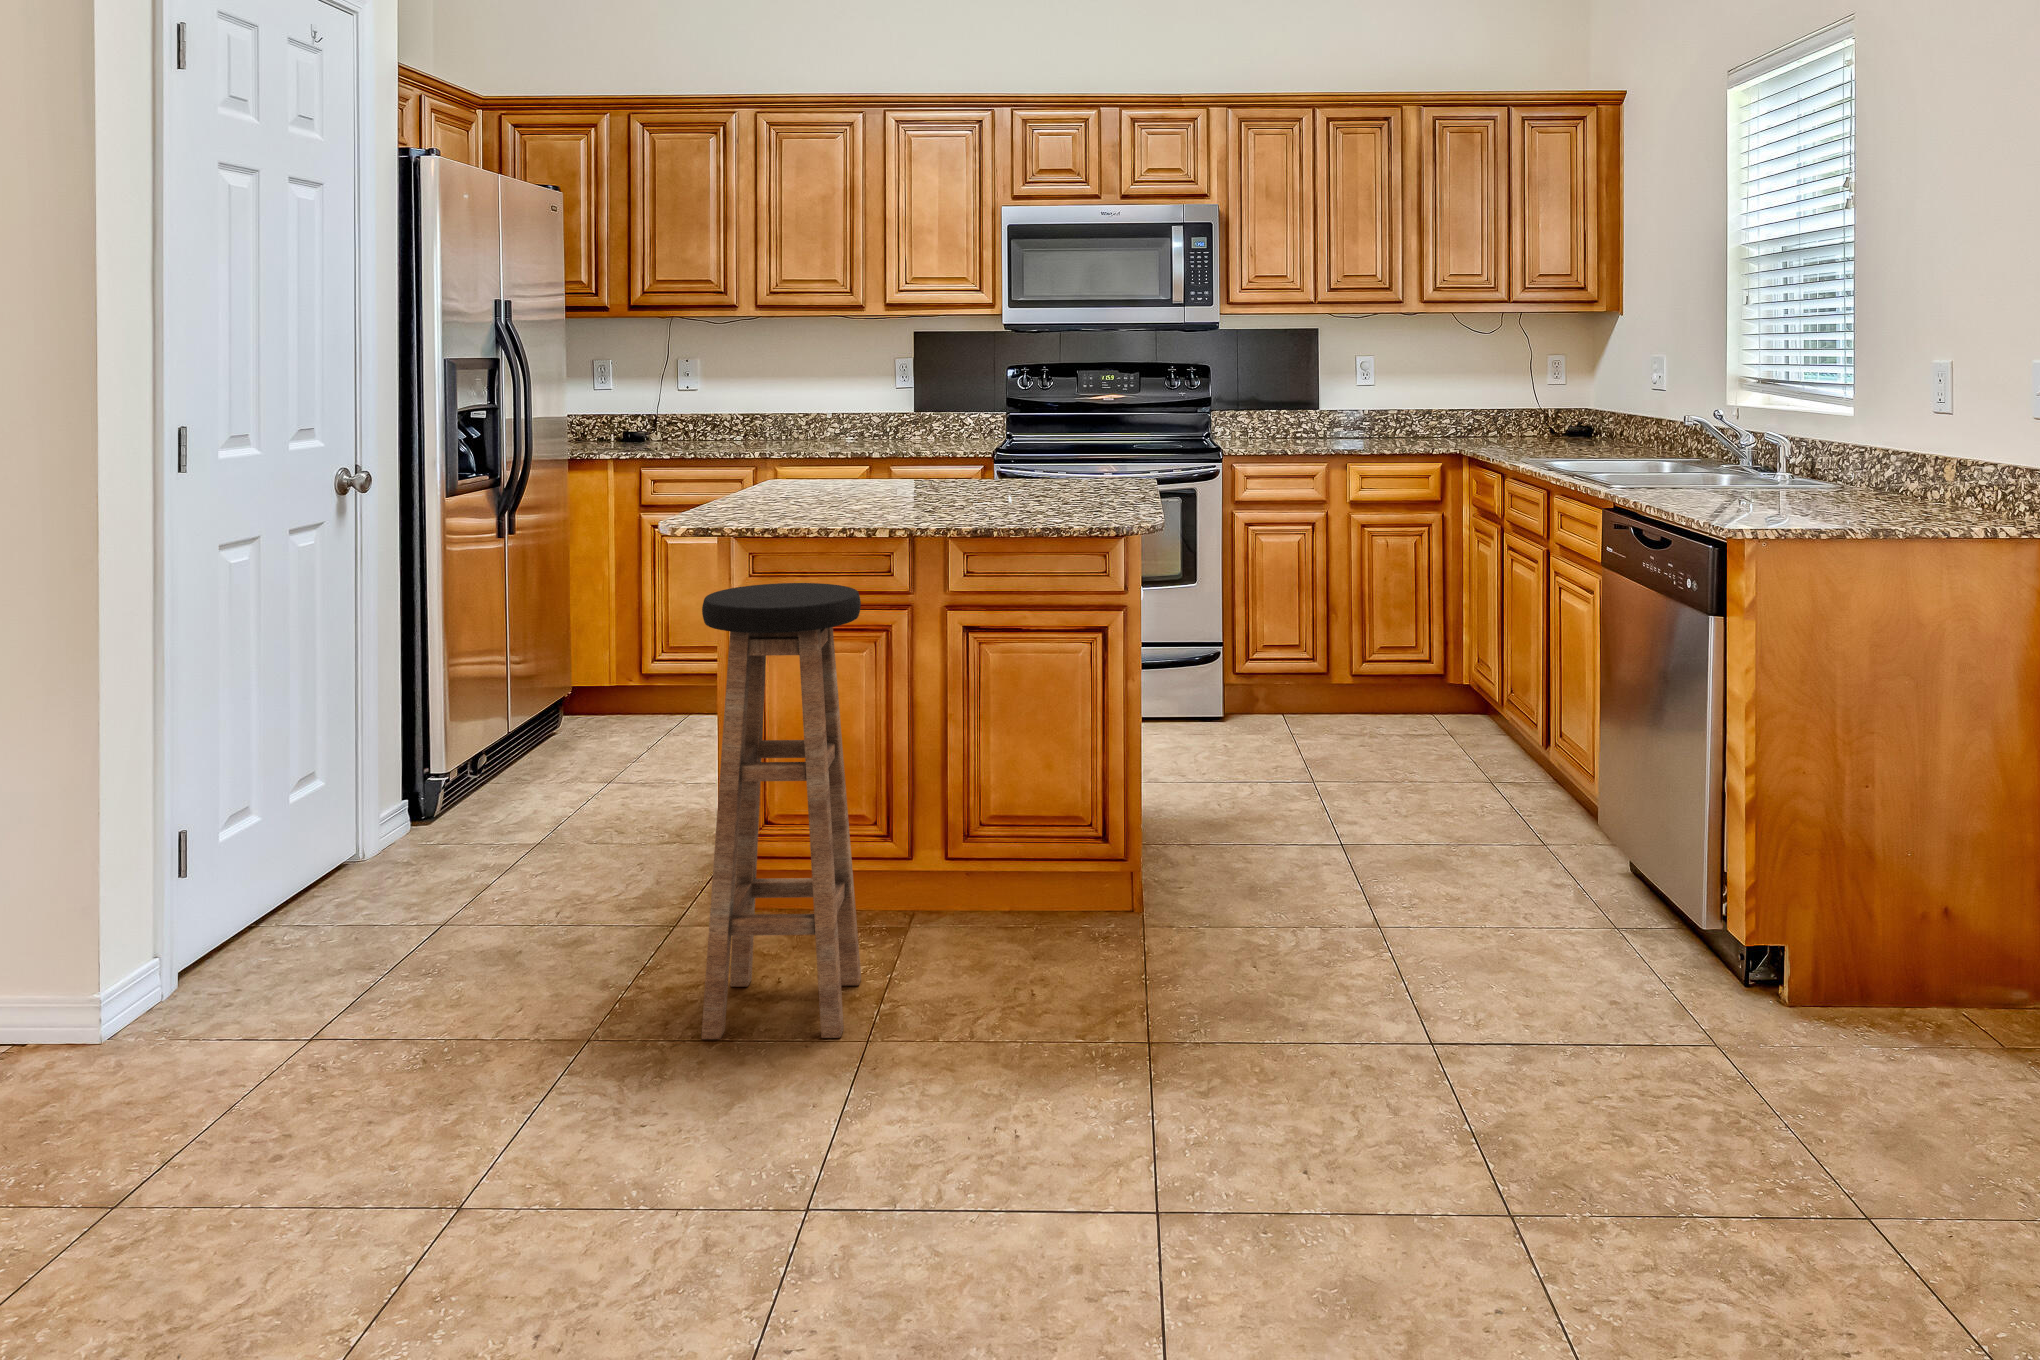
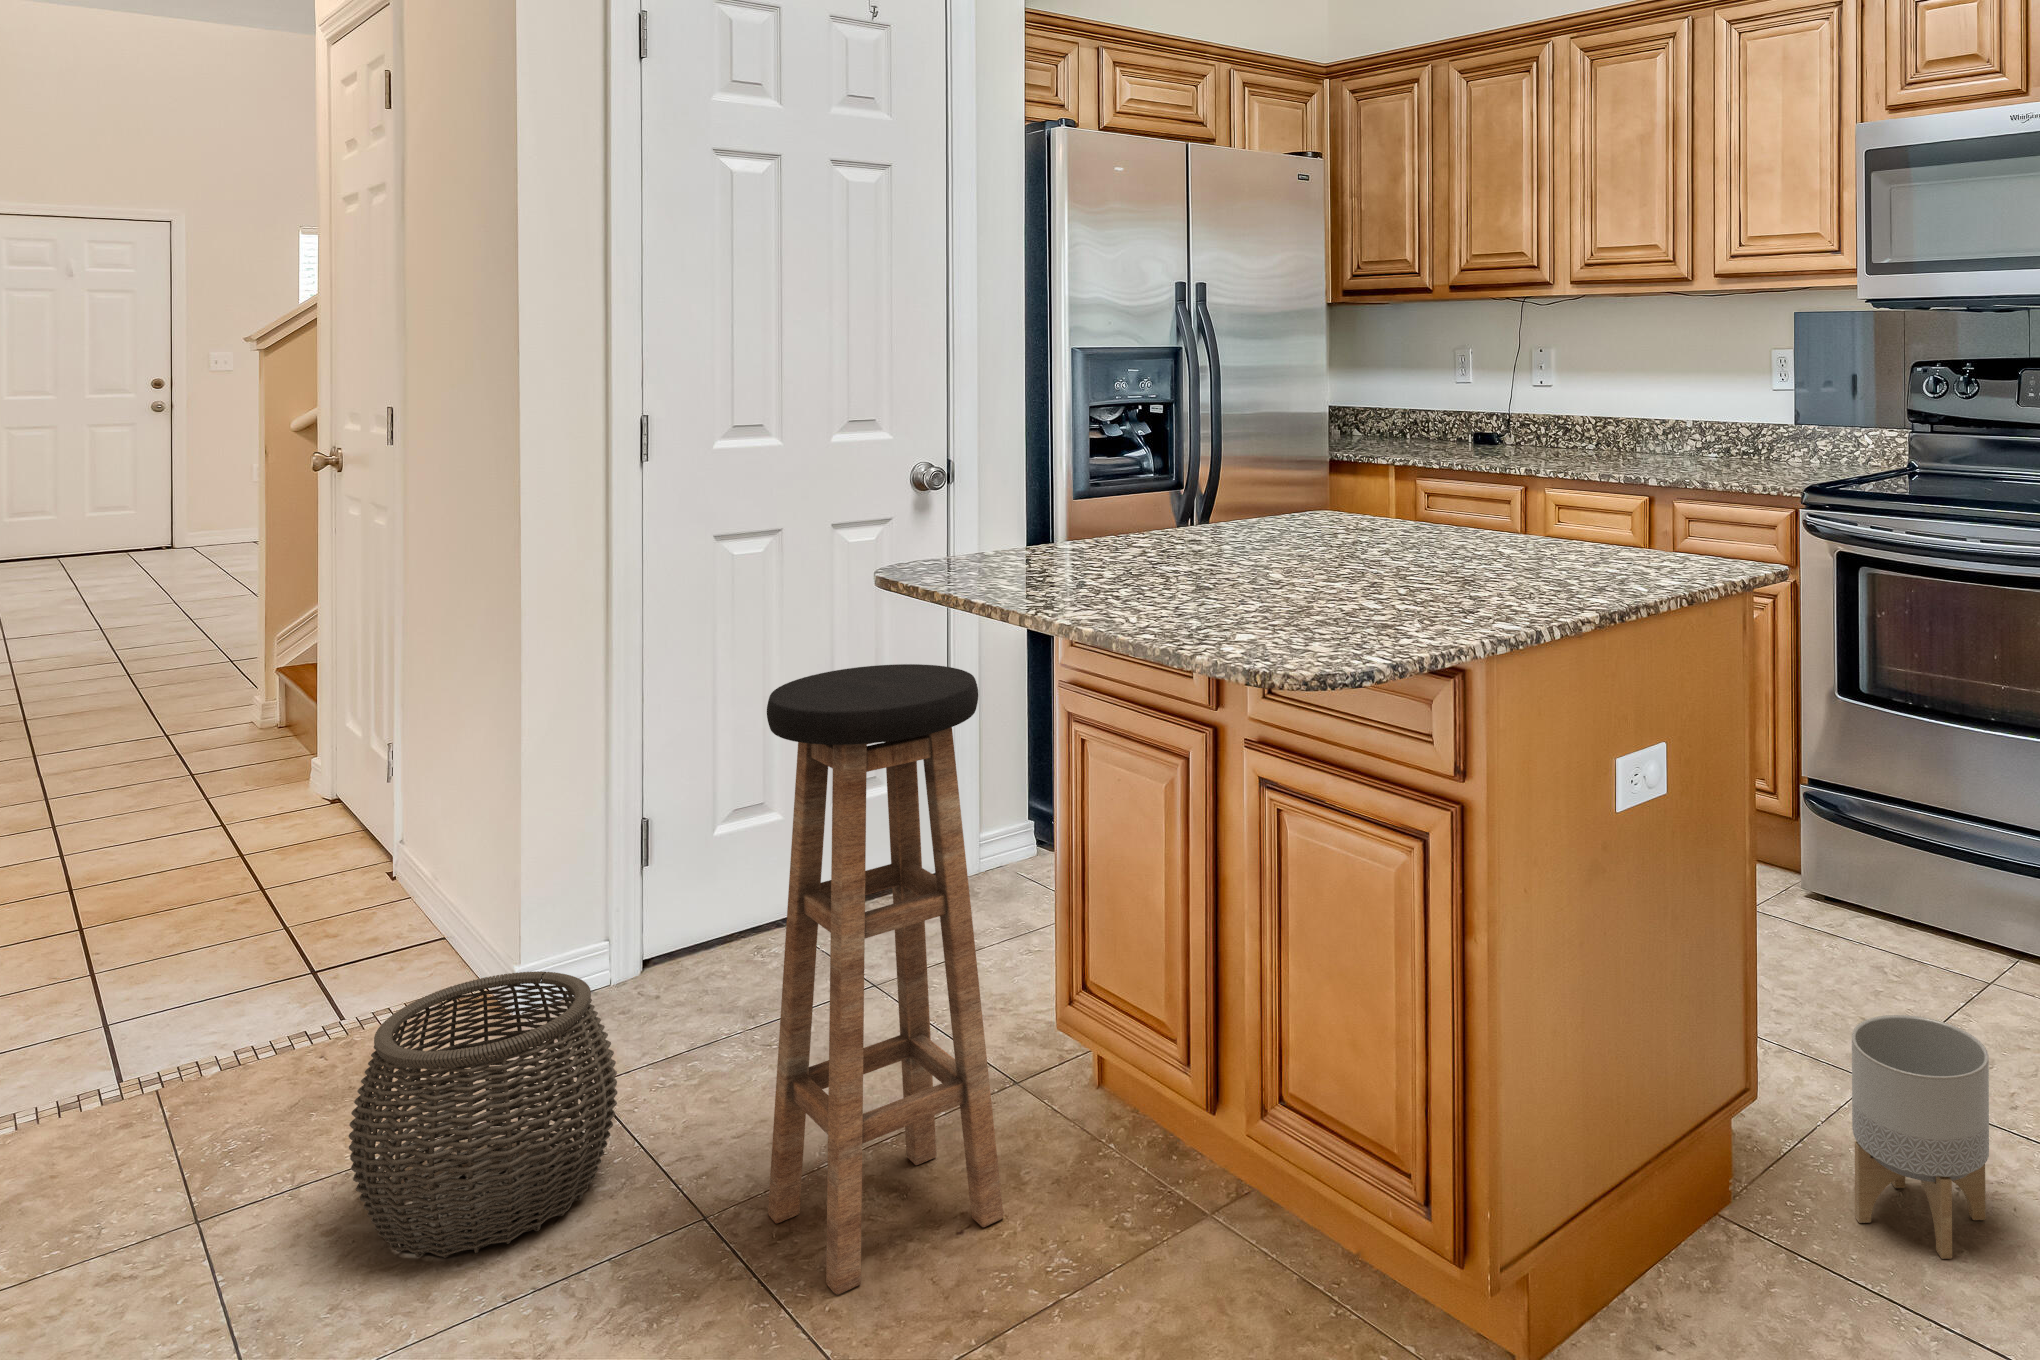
planter: none [1221,714,1291,827] -> present [1852,1015,1989,1259]
woven basket: none [338,914,573,1174] -> present [348,971,618,1258]

